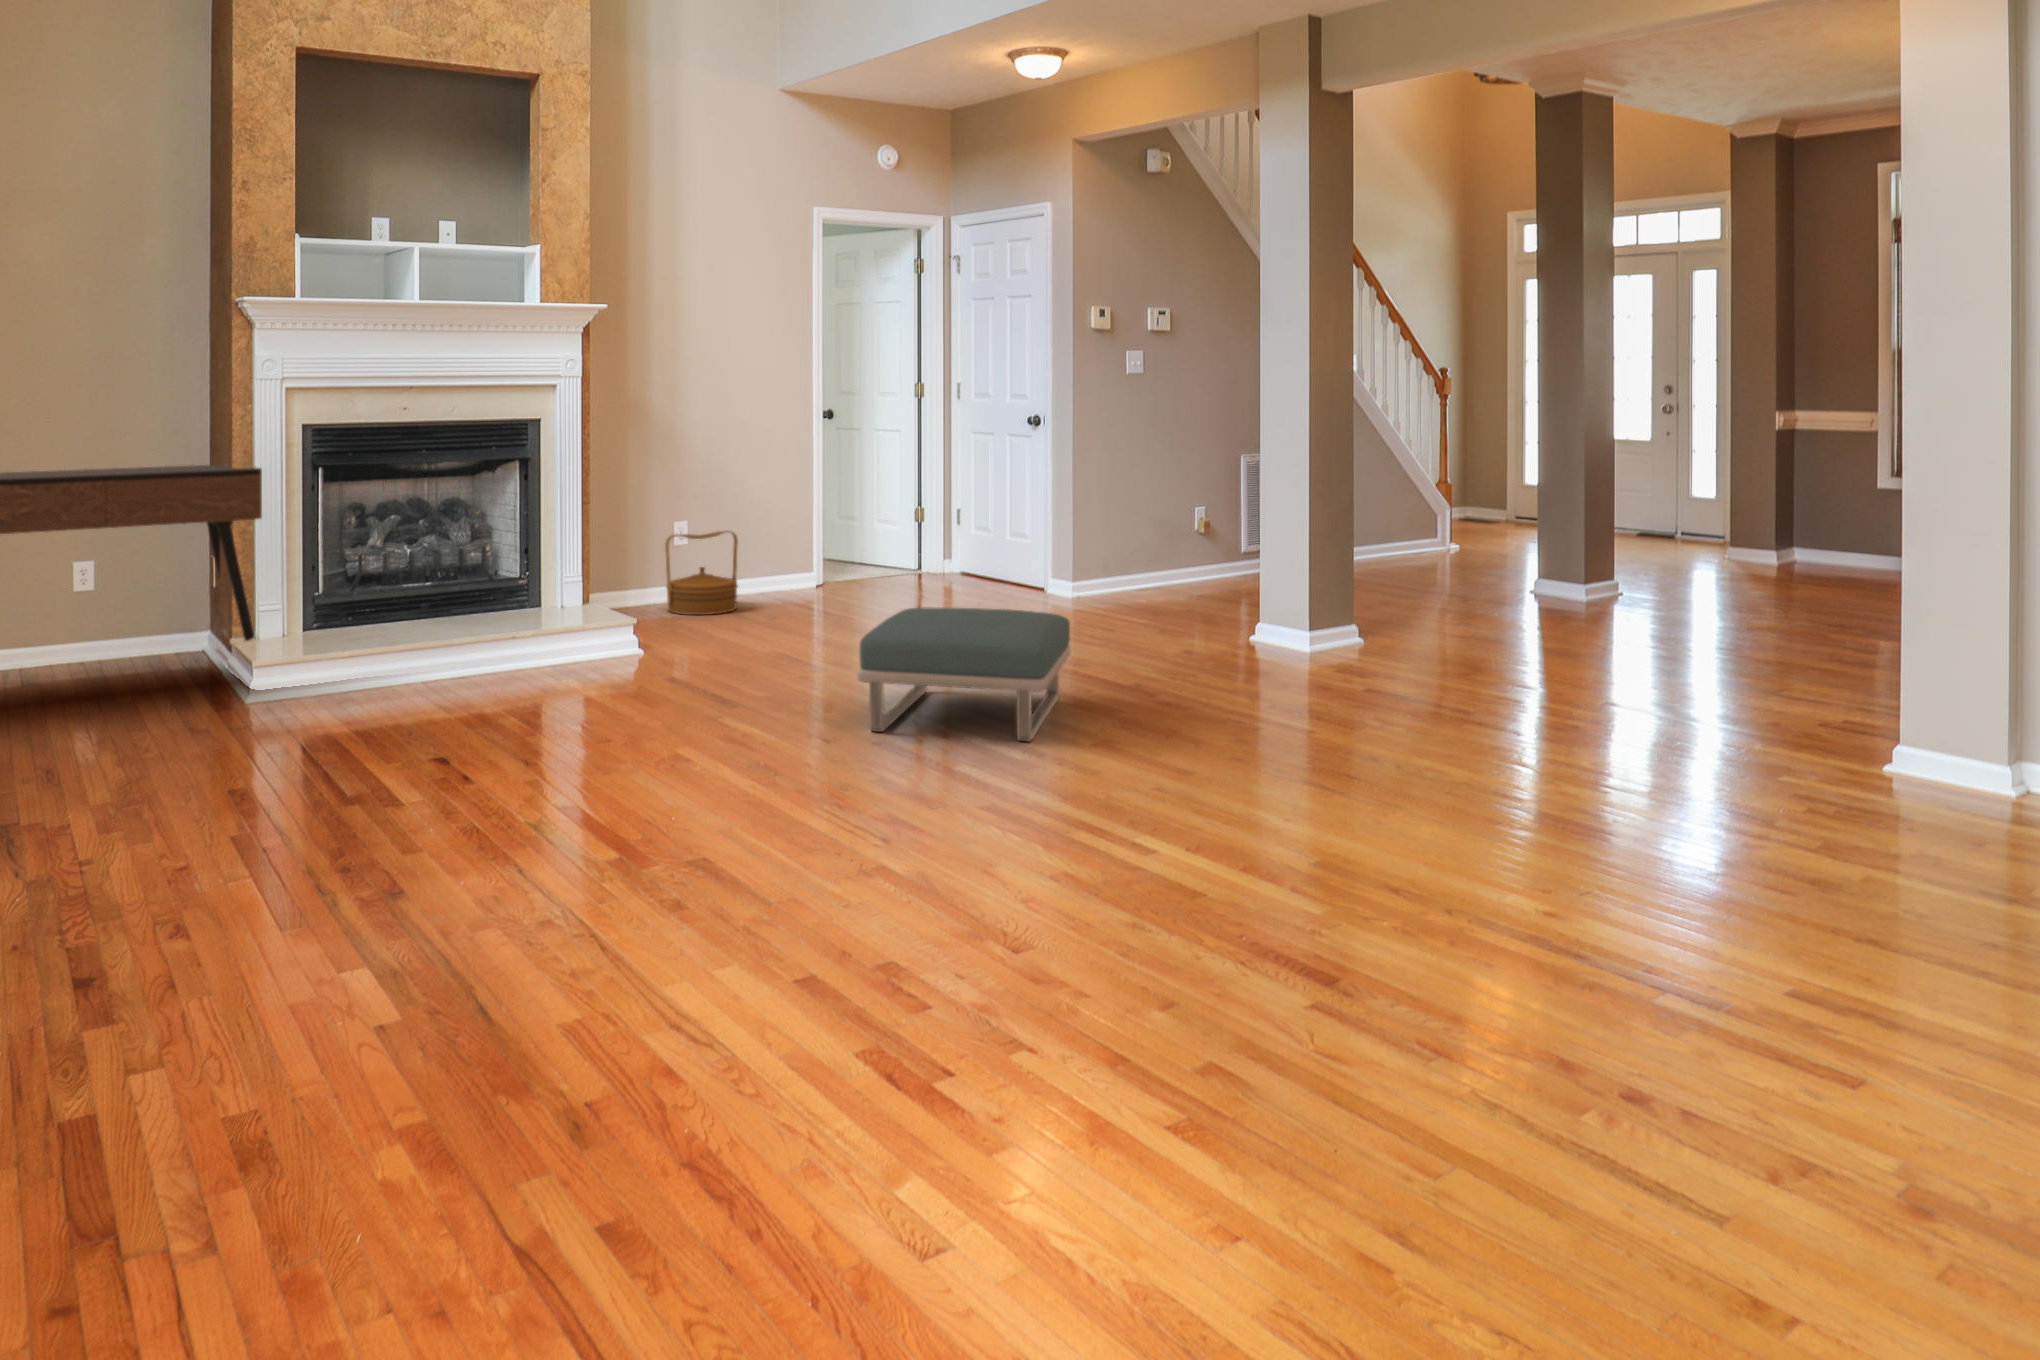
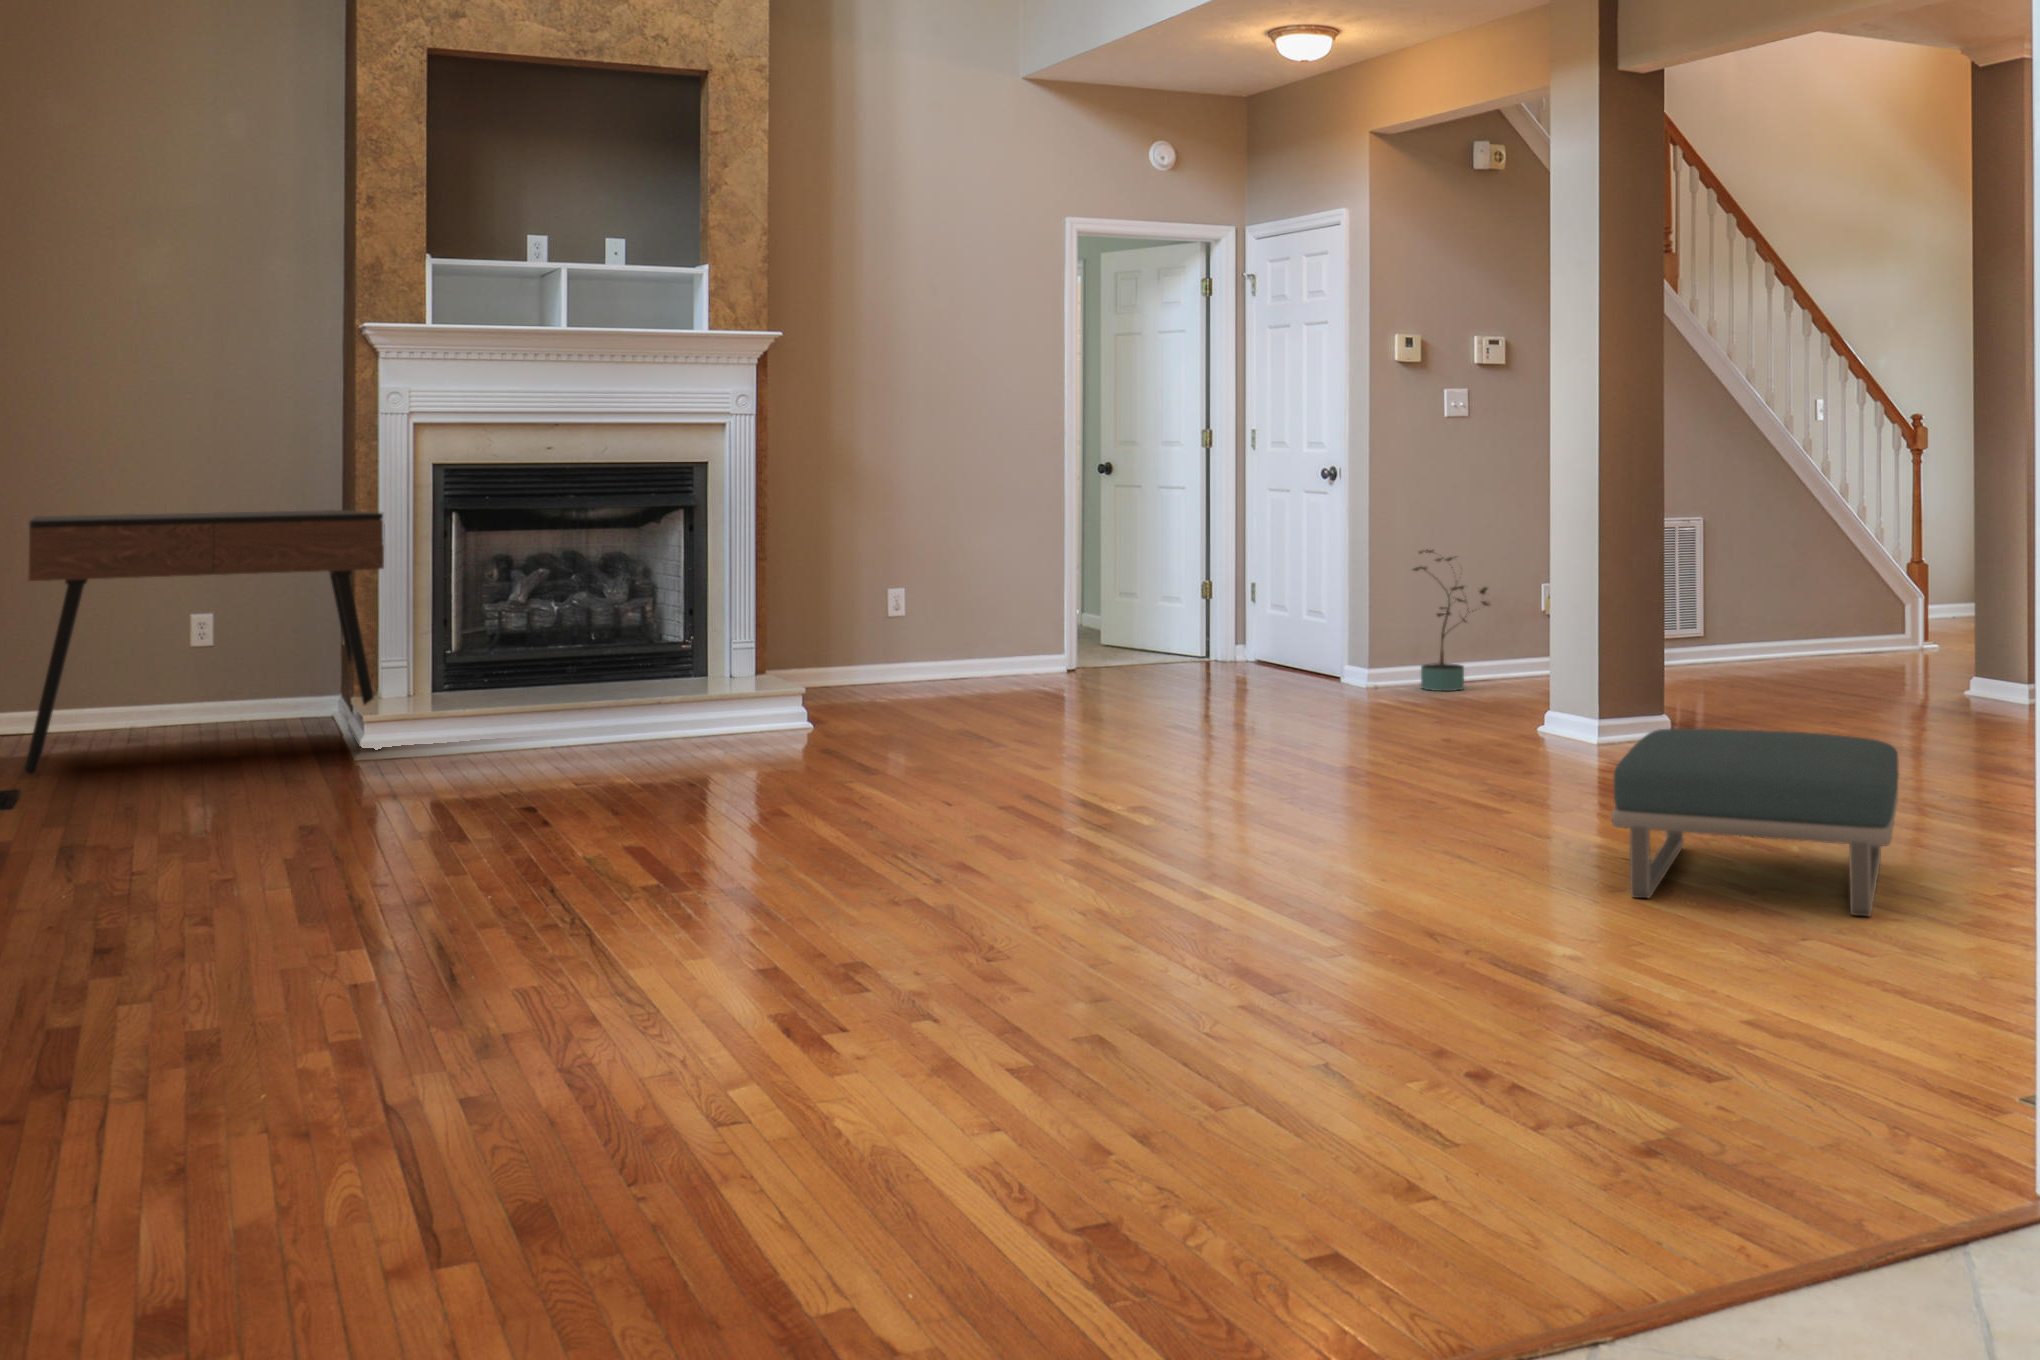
potted plant: none [1109,484,1171,599] -> present [1414,550,1489,691]
woven basket: present [665,531,738,615] -> none [870,600,960,698]
footstool: present [857,608,1071,741] -> present [1612,728,1899,916]

